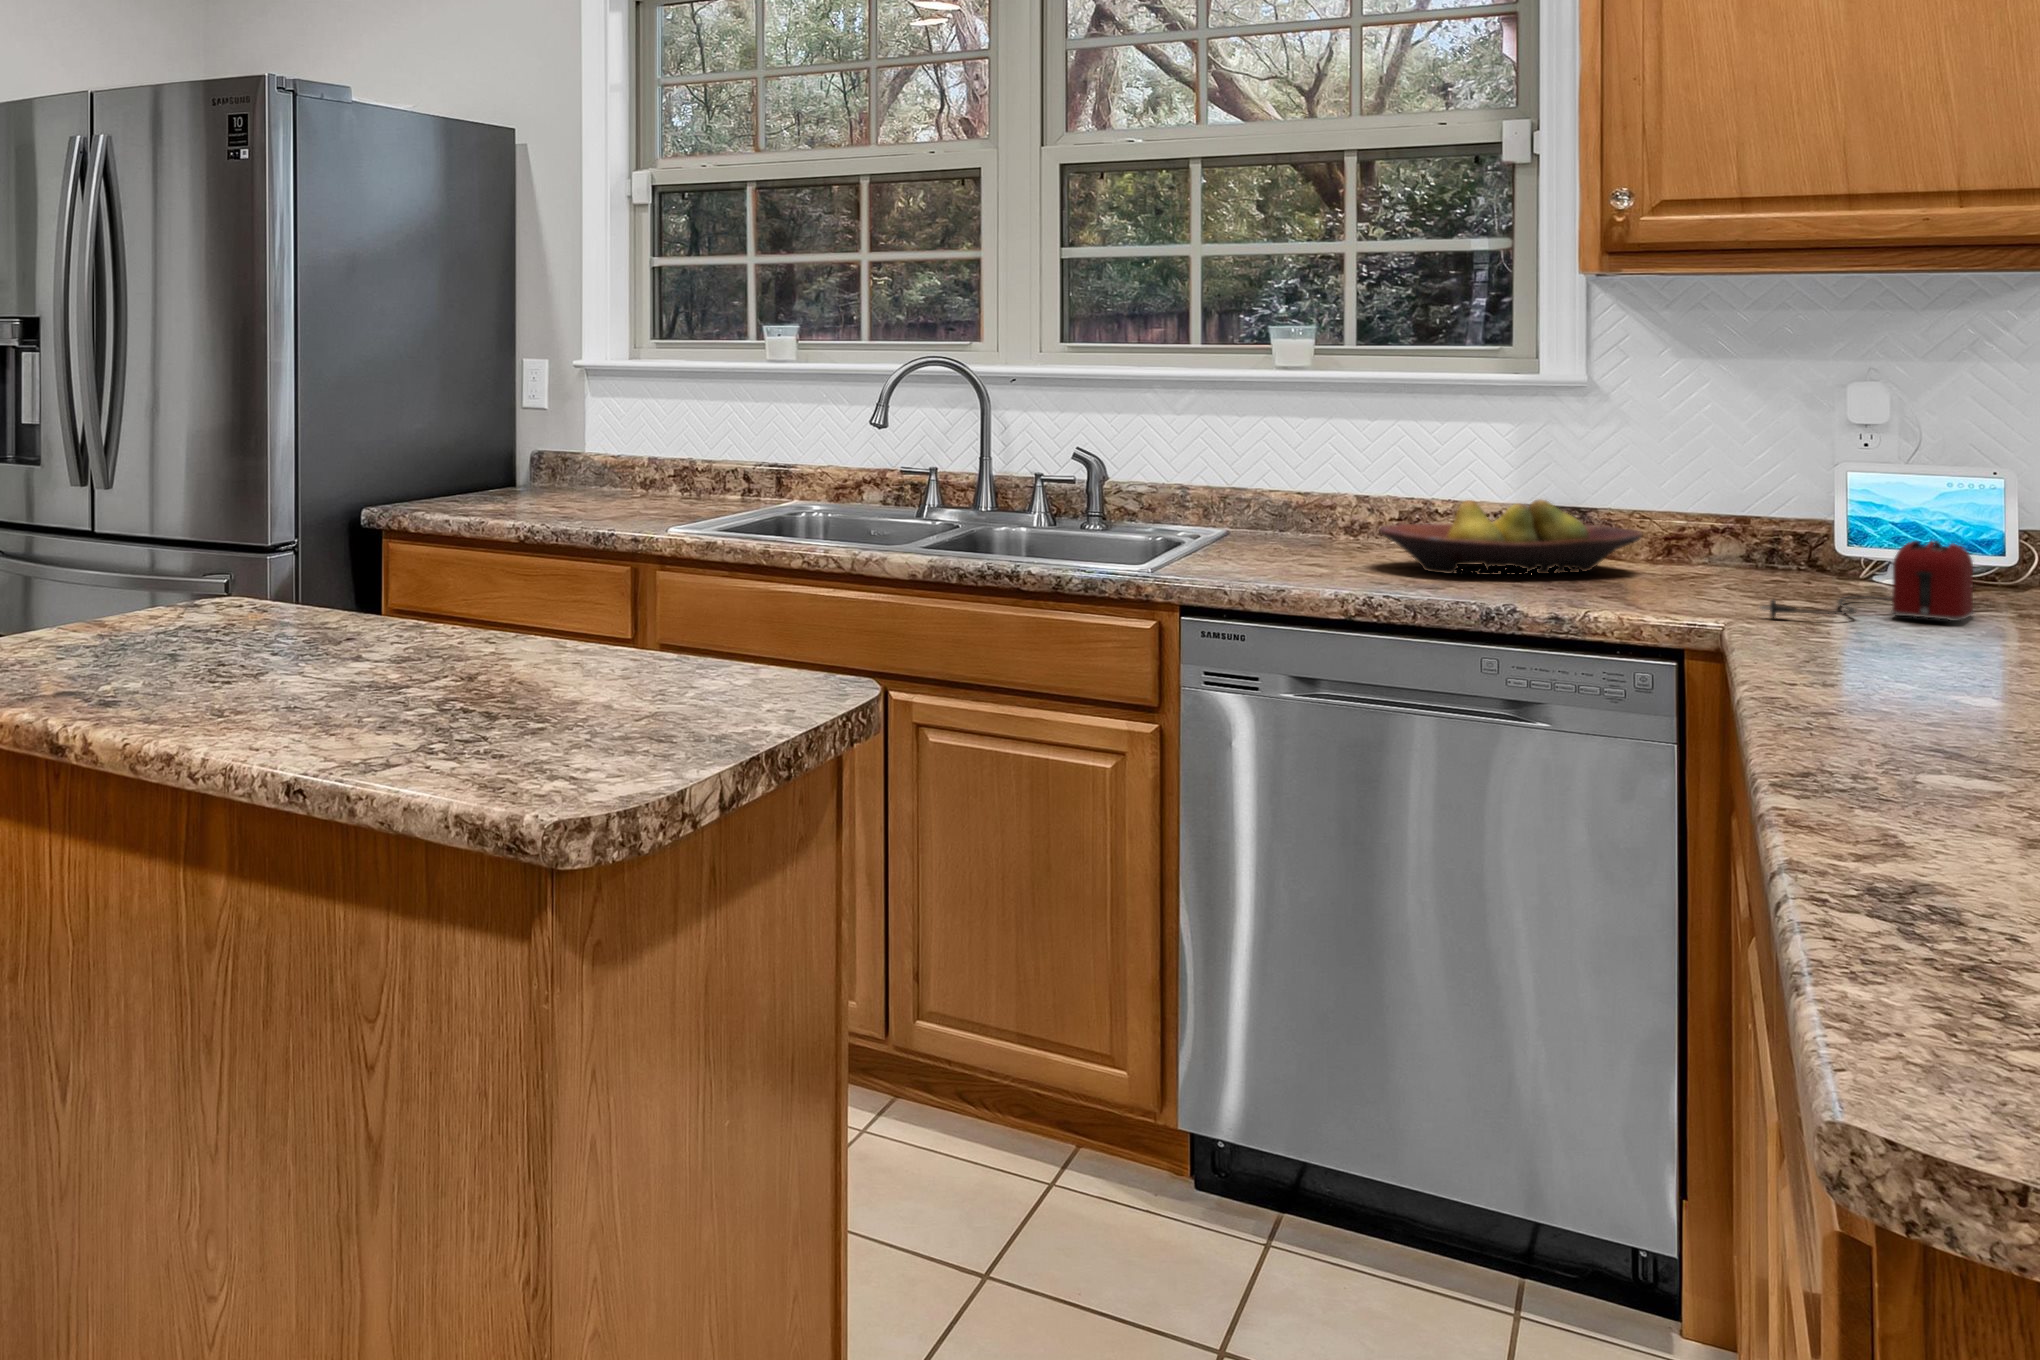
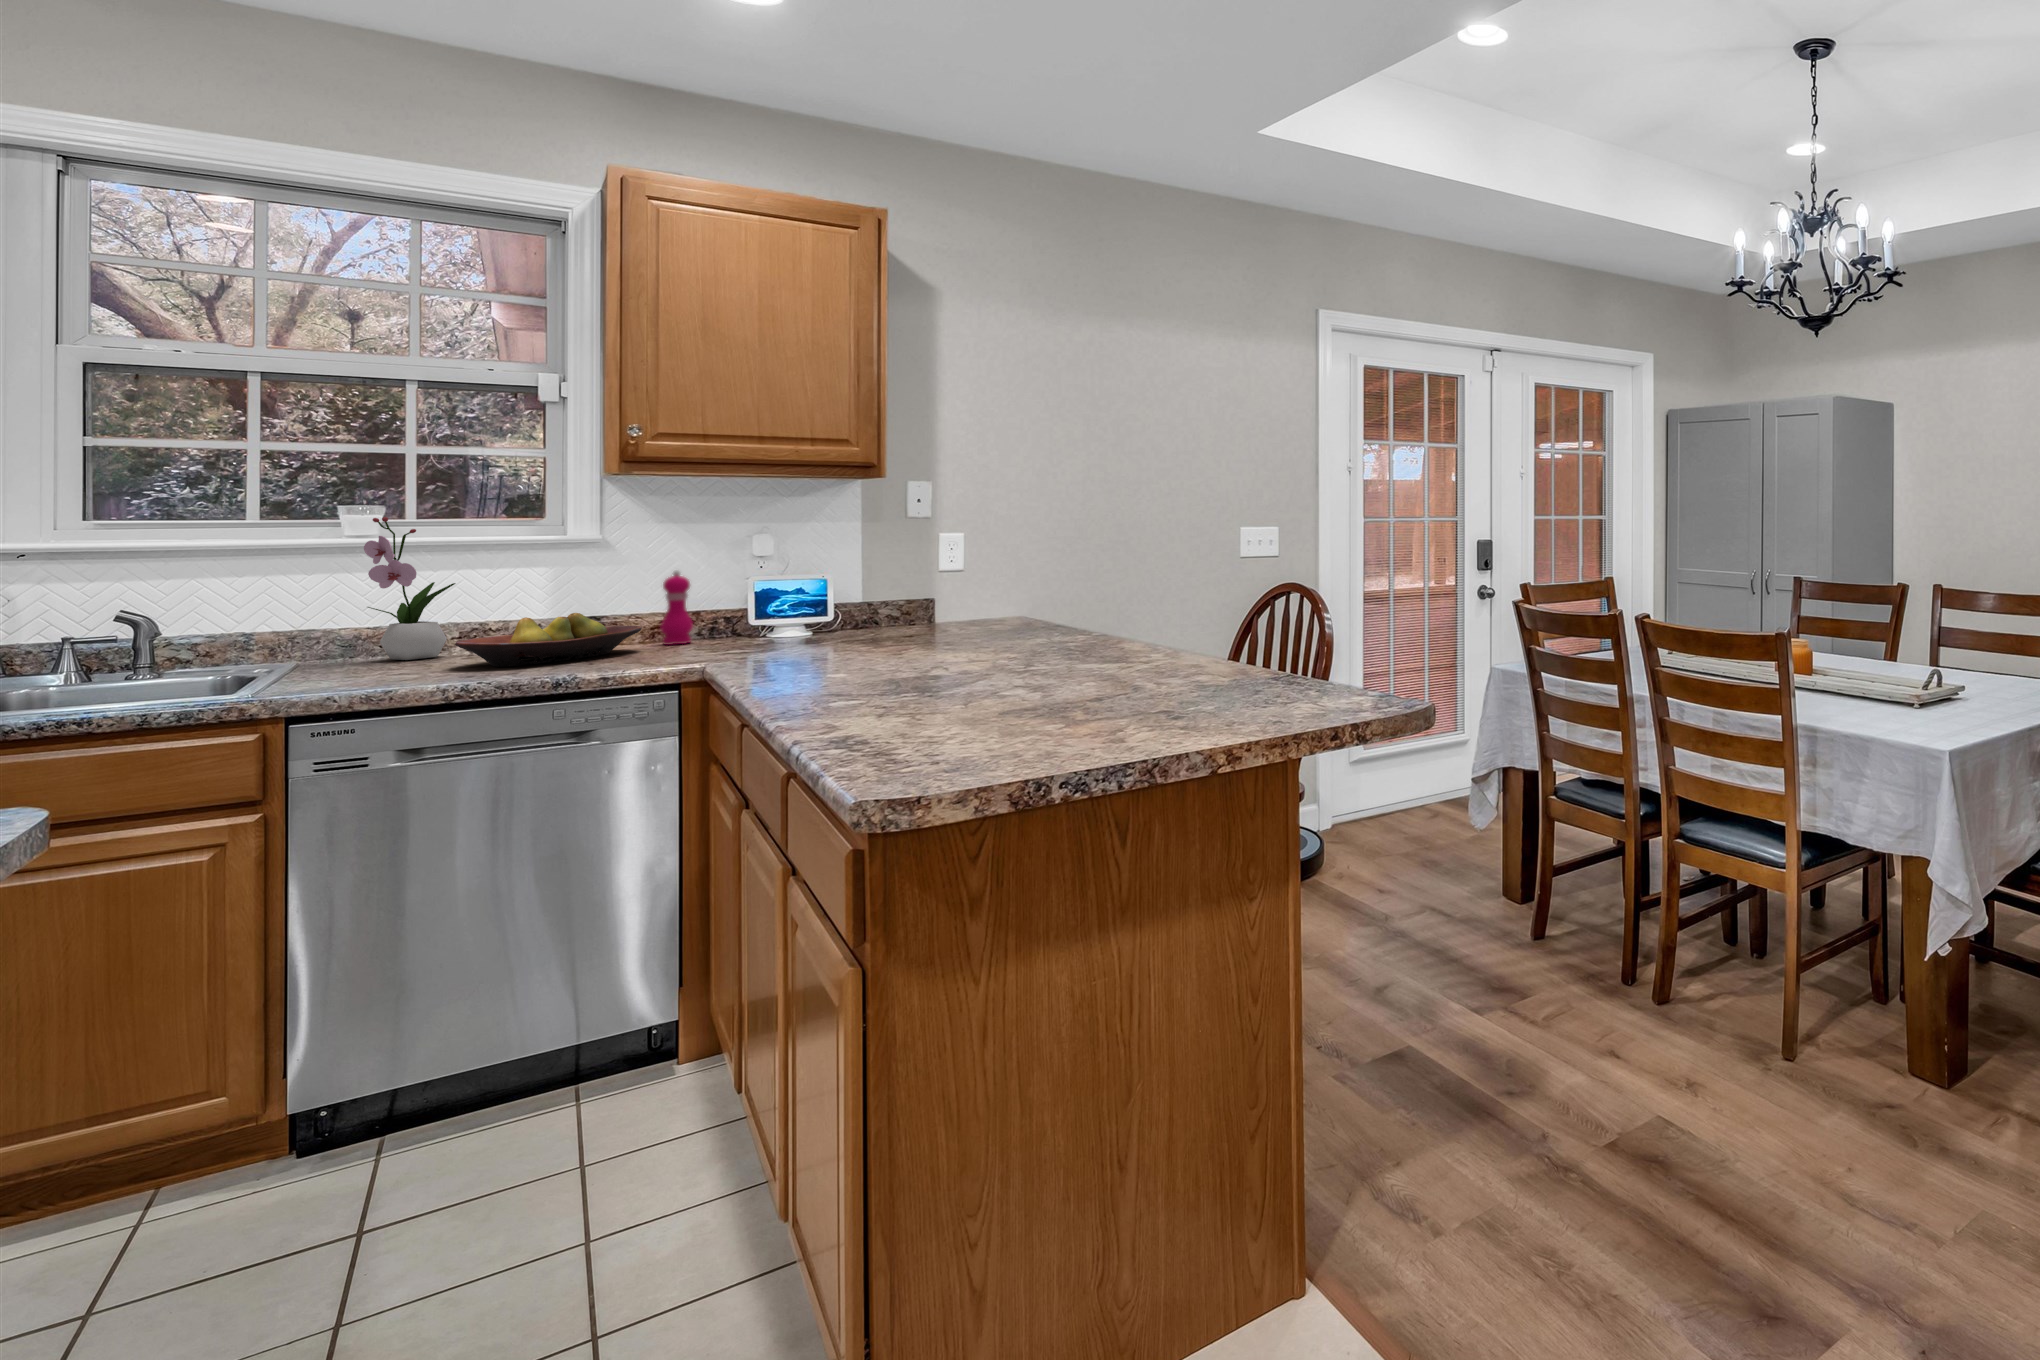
flower arrangement: none [1294,342,1396,543] -> present [364,517,455,660]
pepper mill: none [1678,439,1734,570] -> present [661,570,693,645]
toaster: present [1760,541,1973,621] -> none [720,612,820,661]

